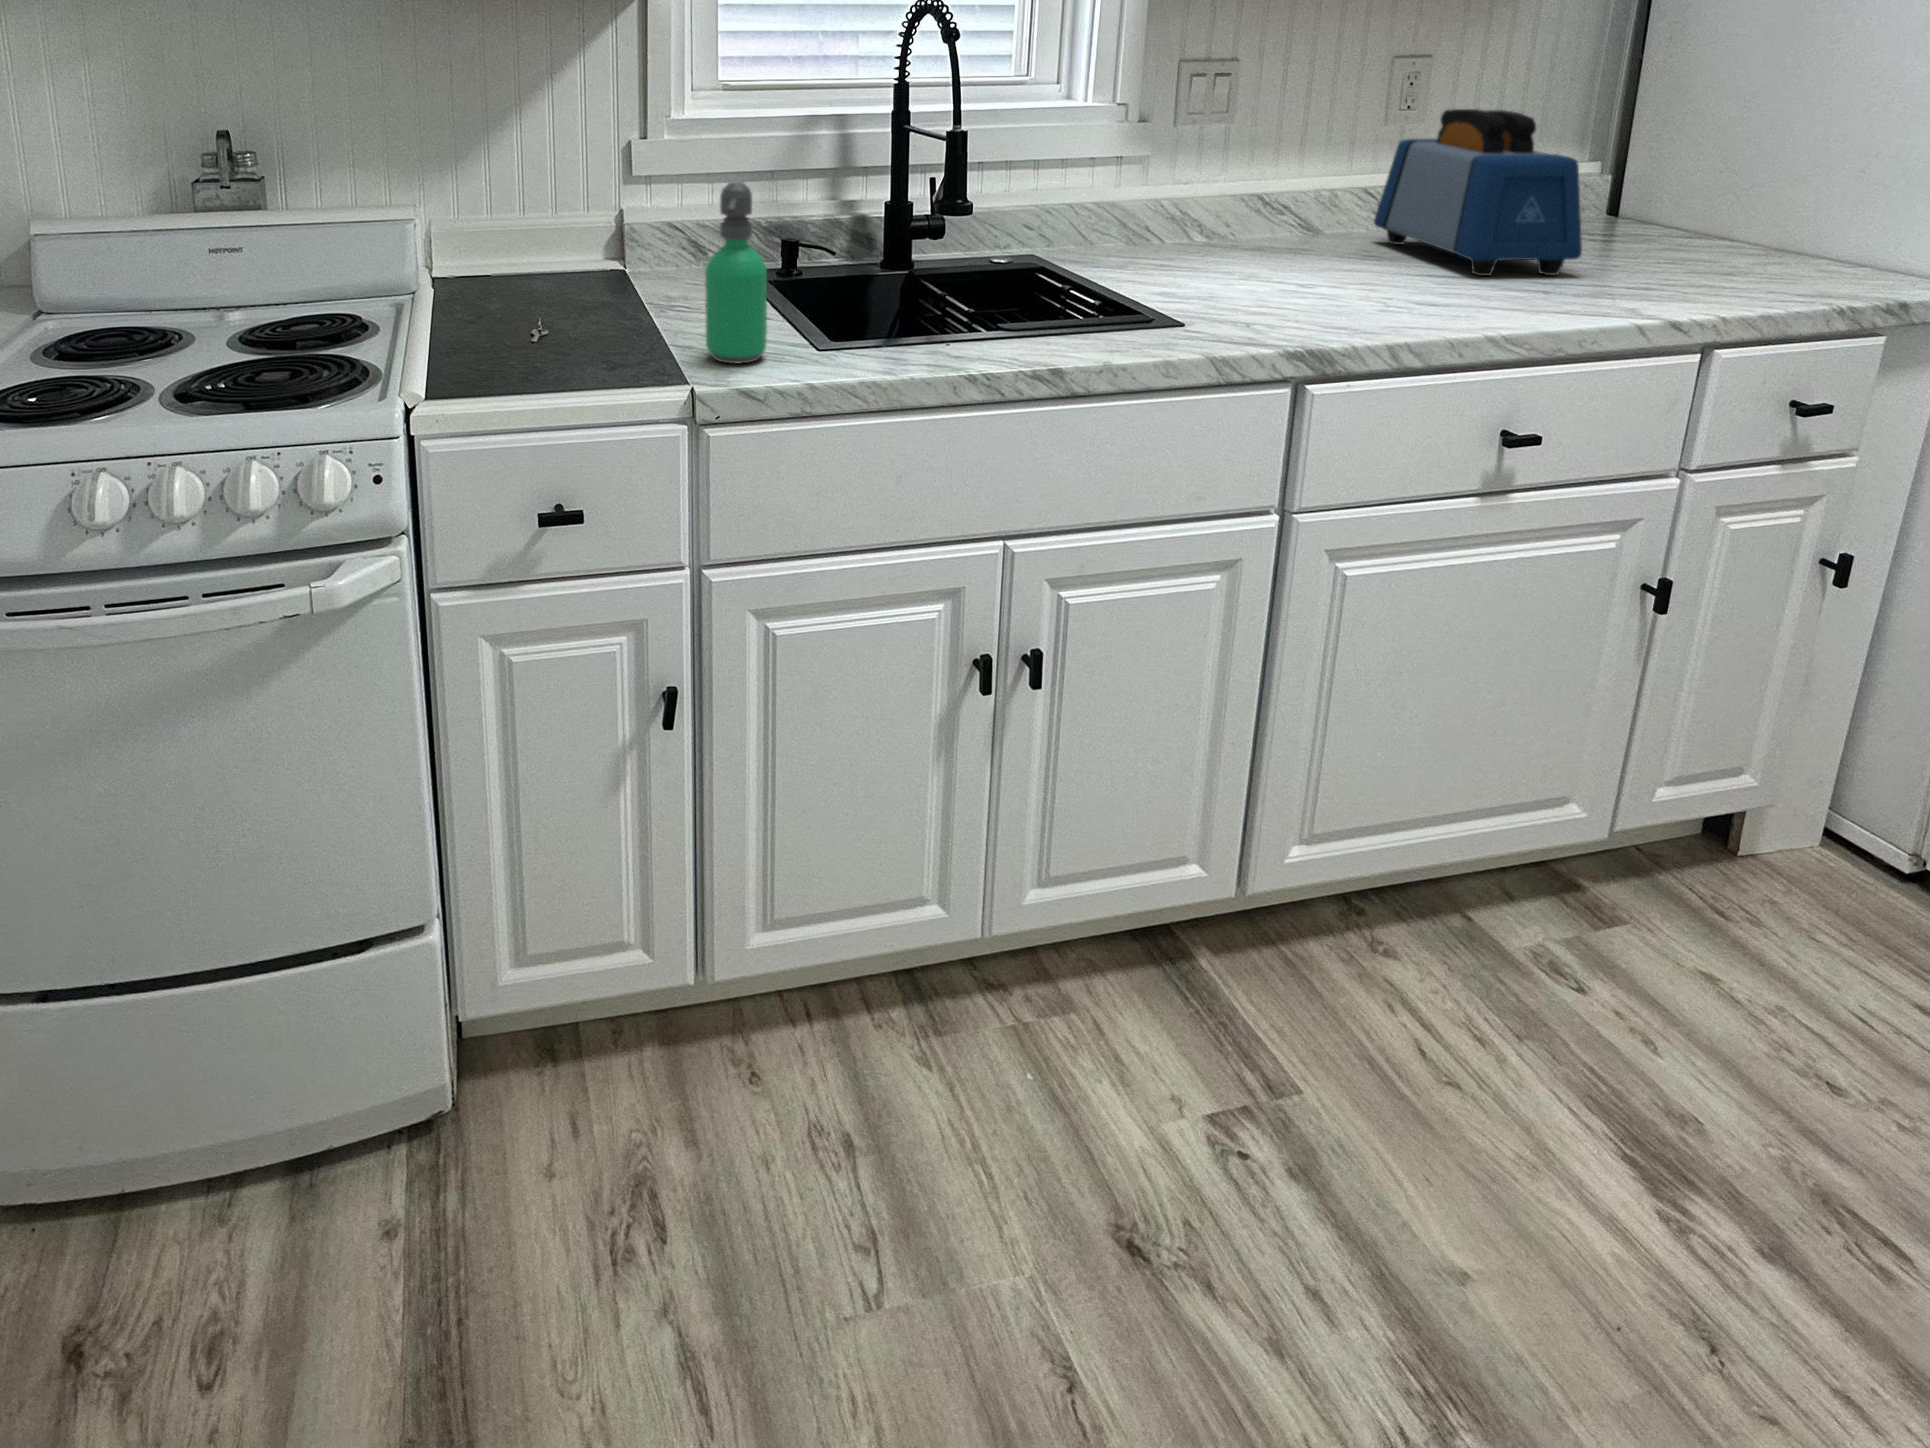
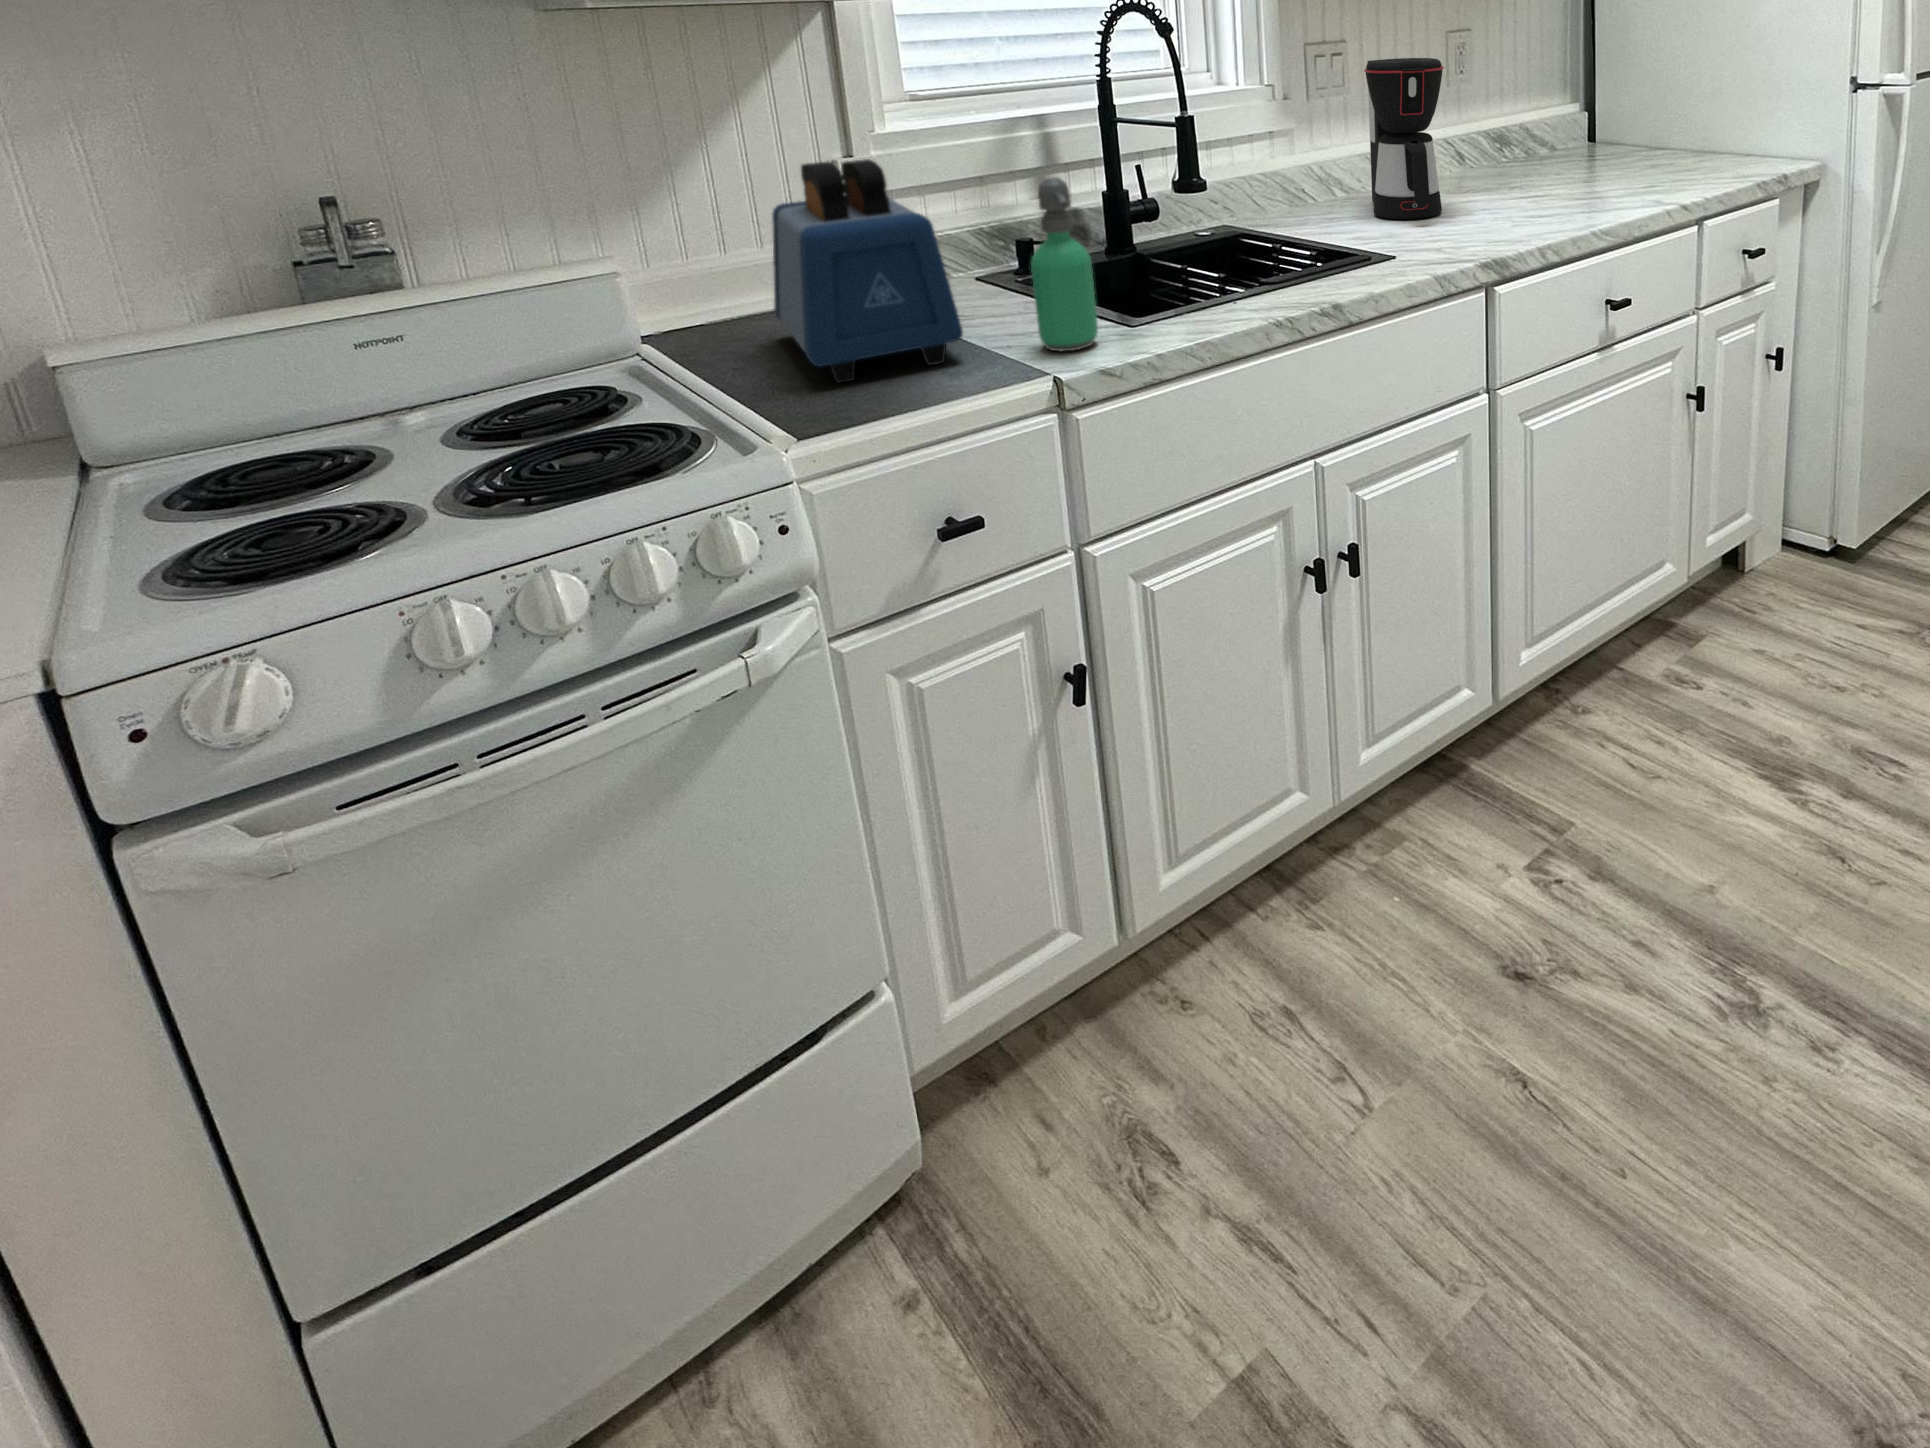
coffee maker: none [1214,82,1331,280] -> present [1364,58,1444,219]
toaster: present [1374,109,1582,276] -> present [772,159,963,383]

